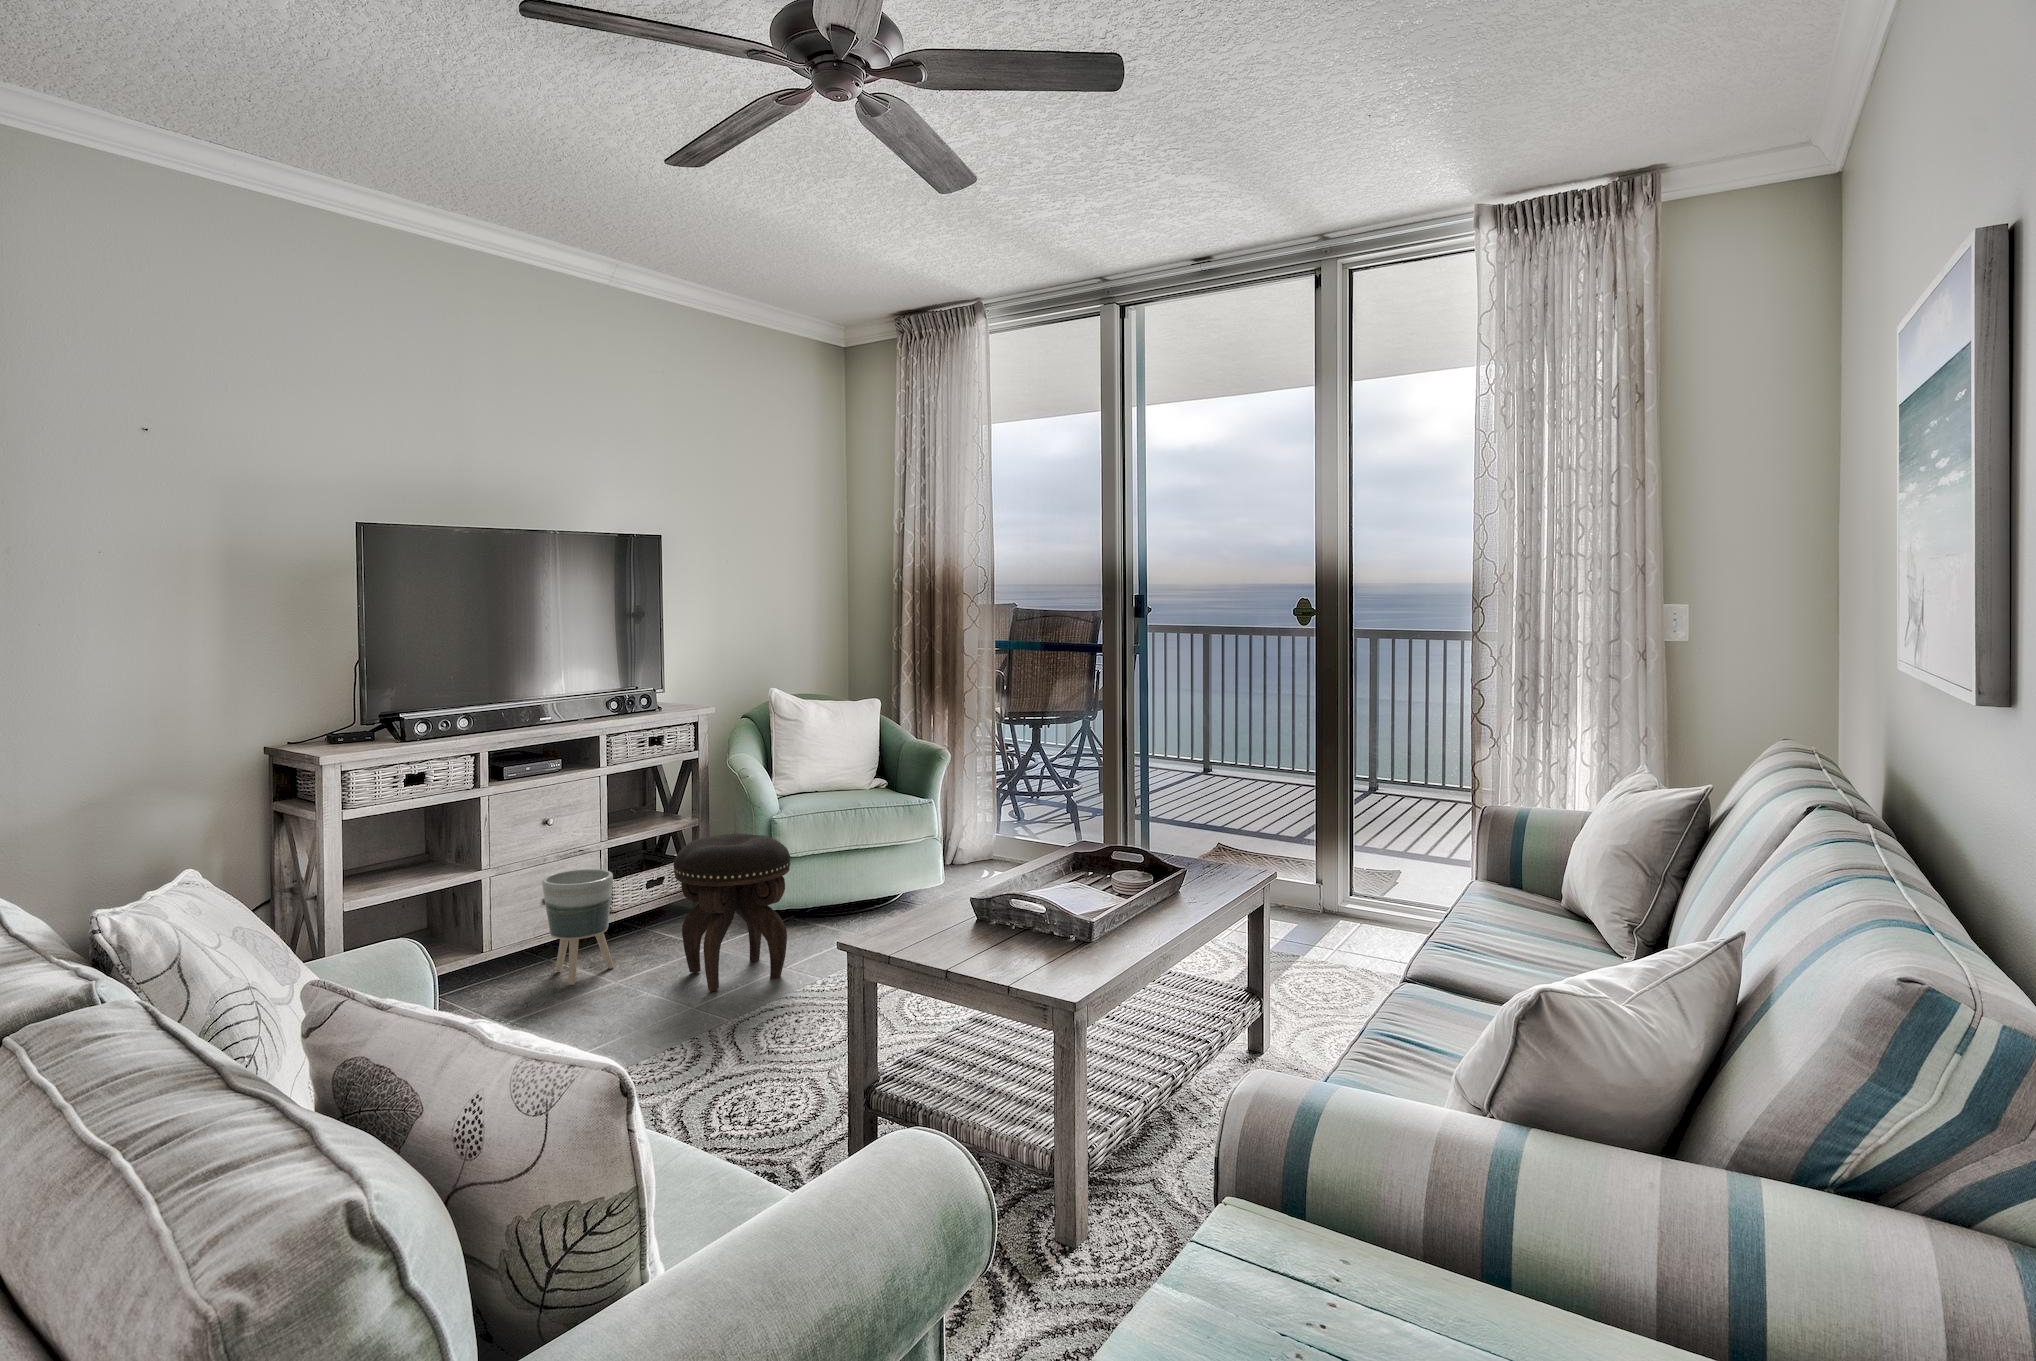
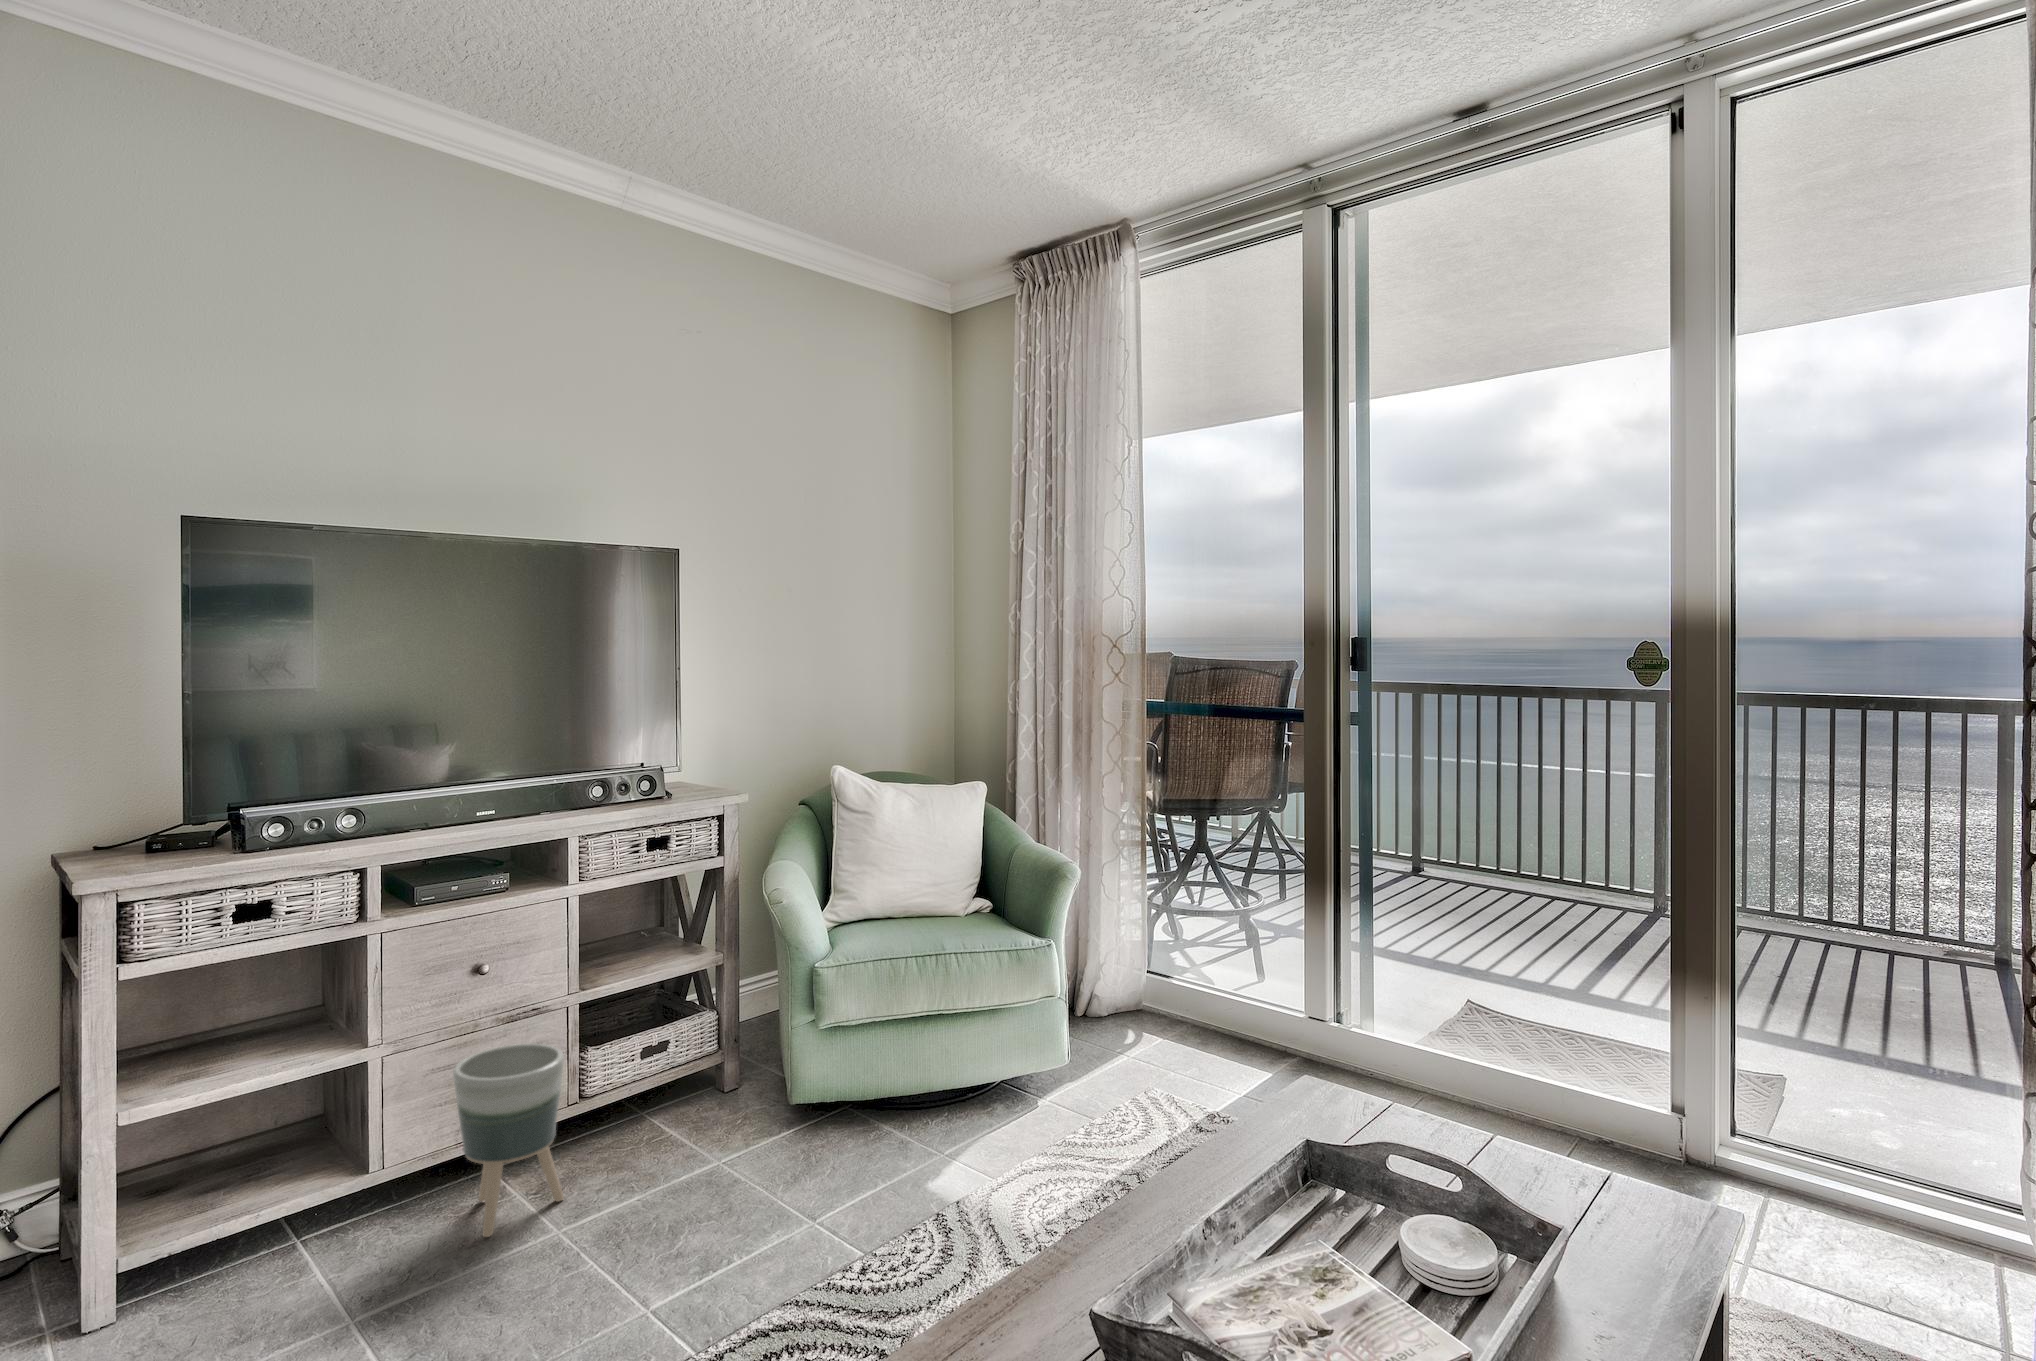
footstool: present [674,833,791,991] -> none [639,1000,824,1275]

